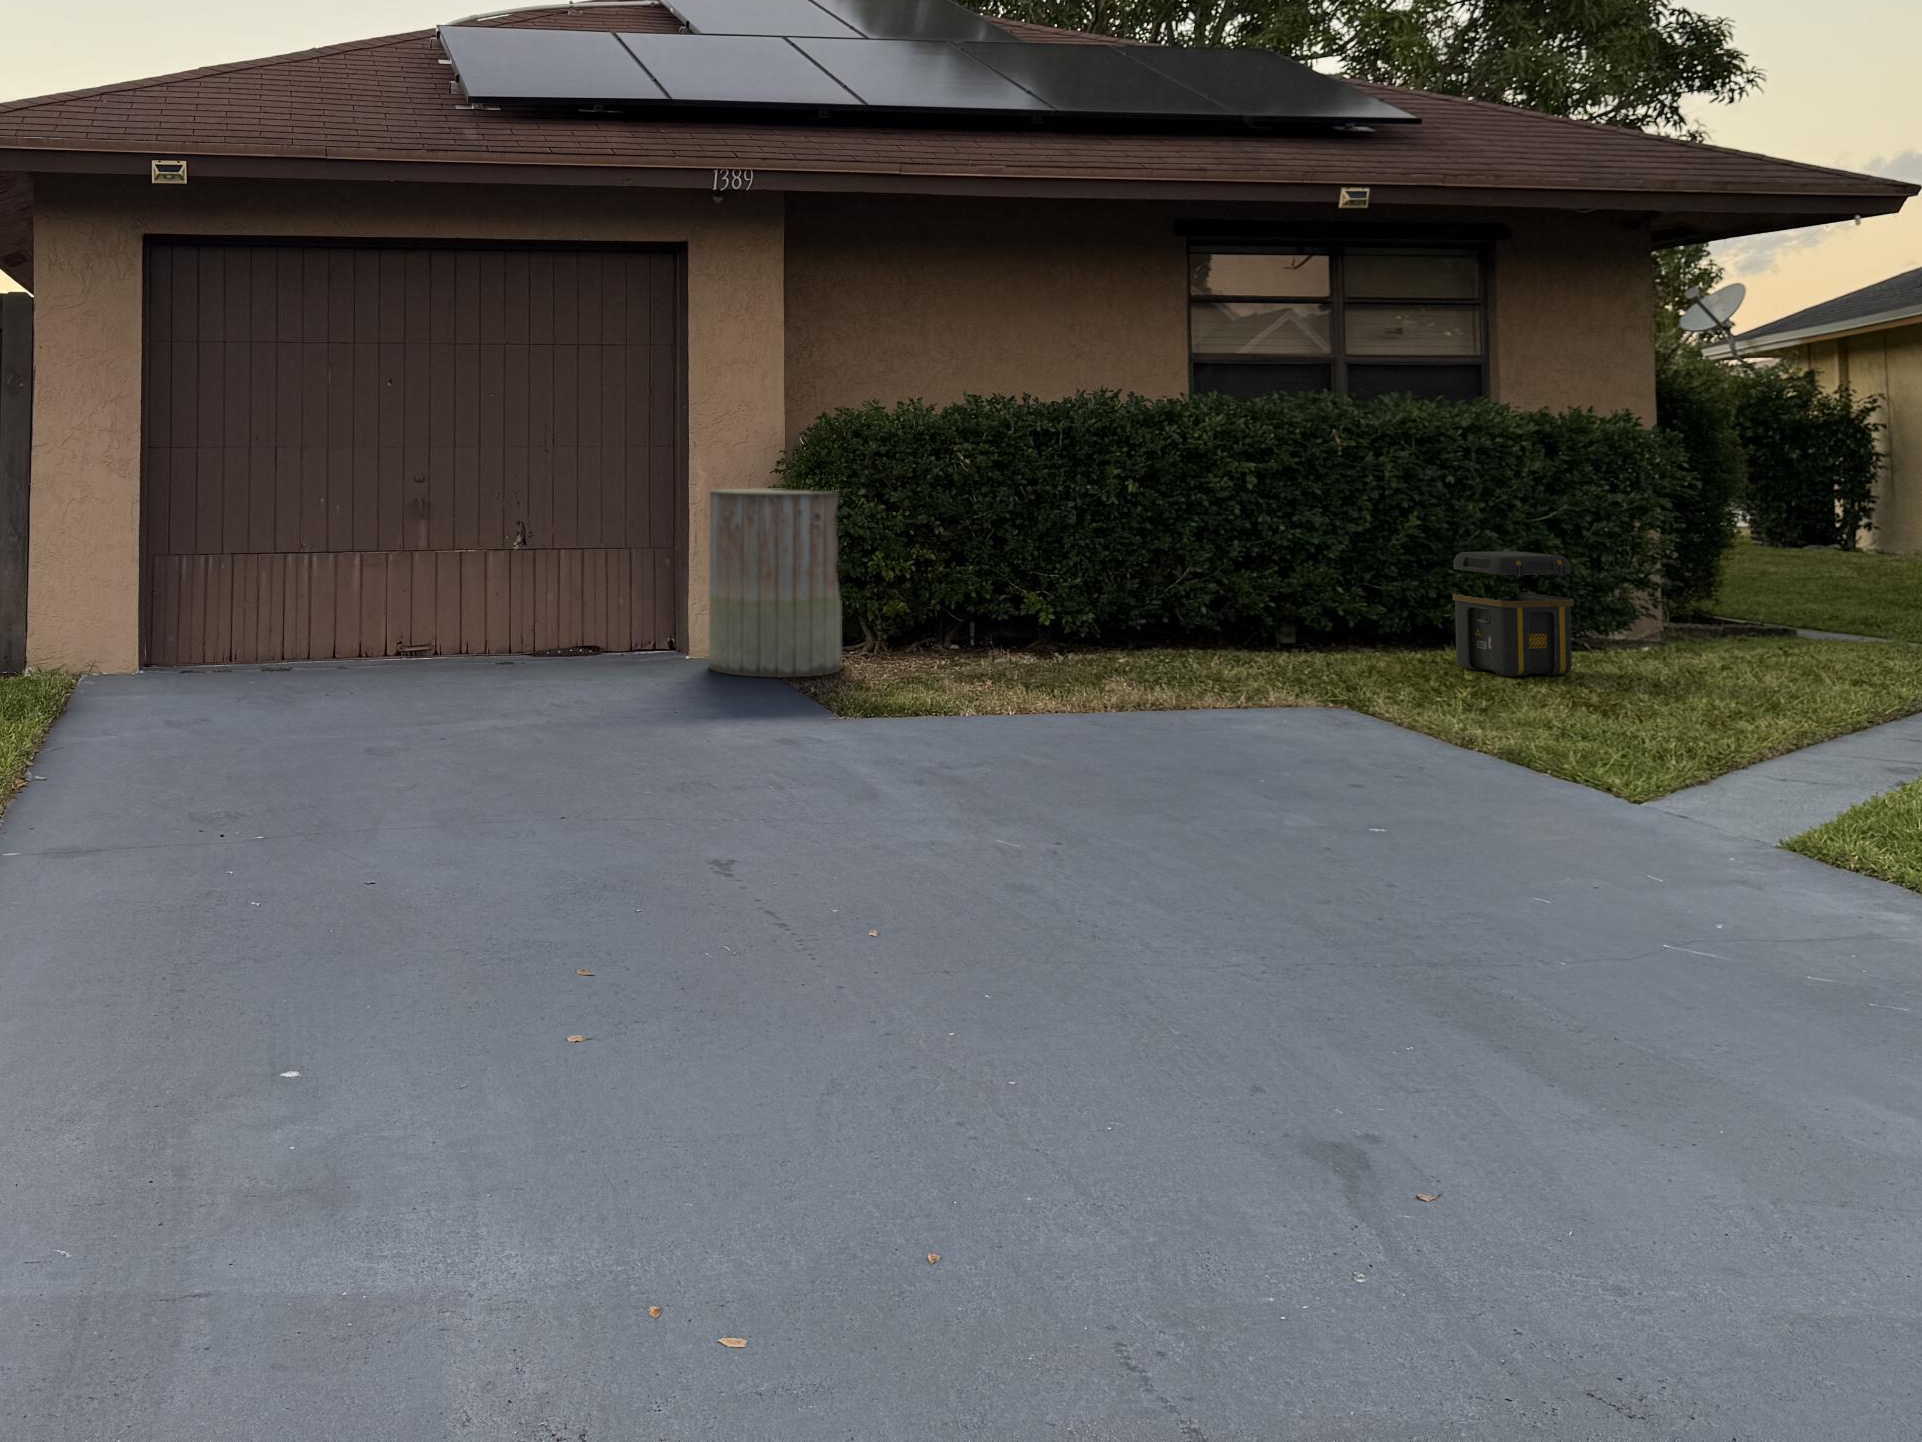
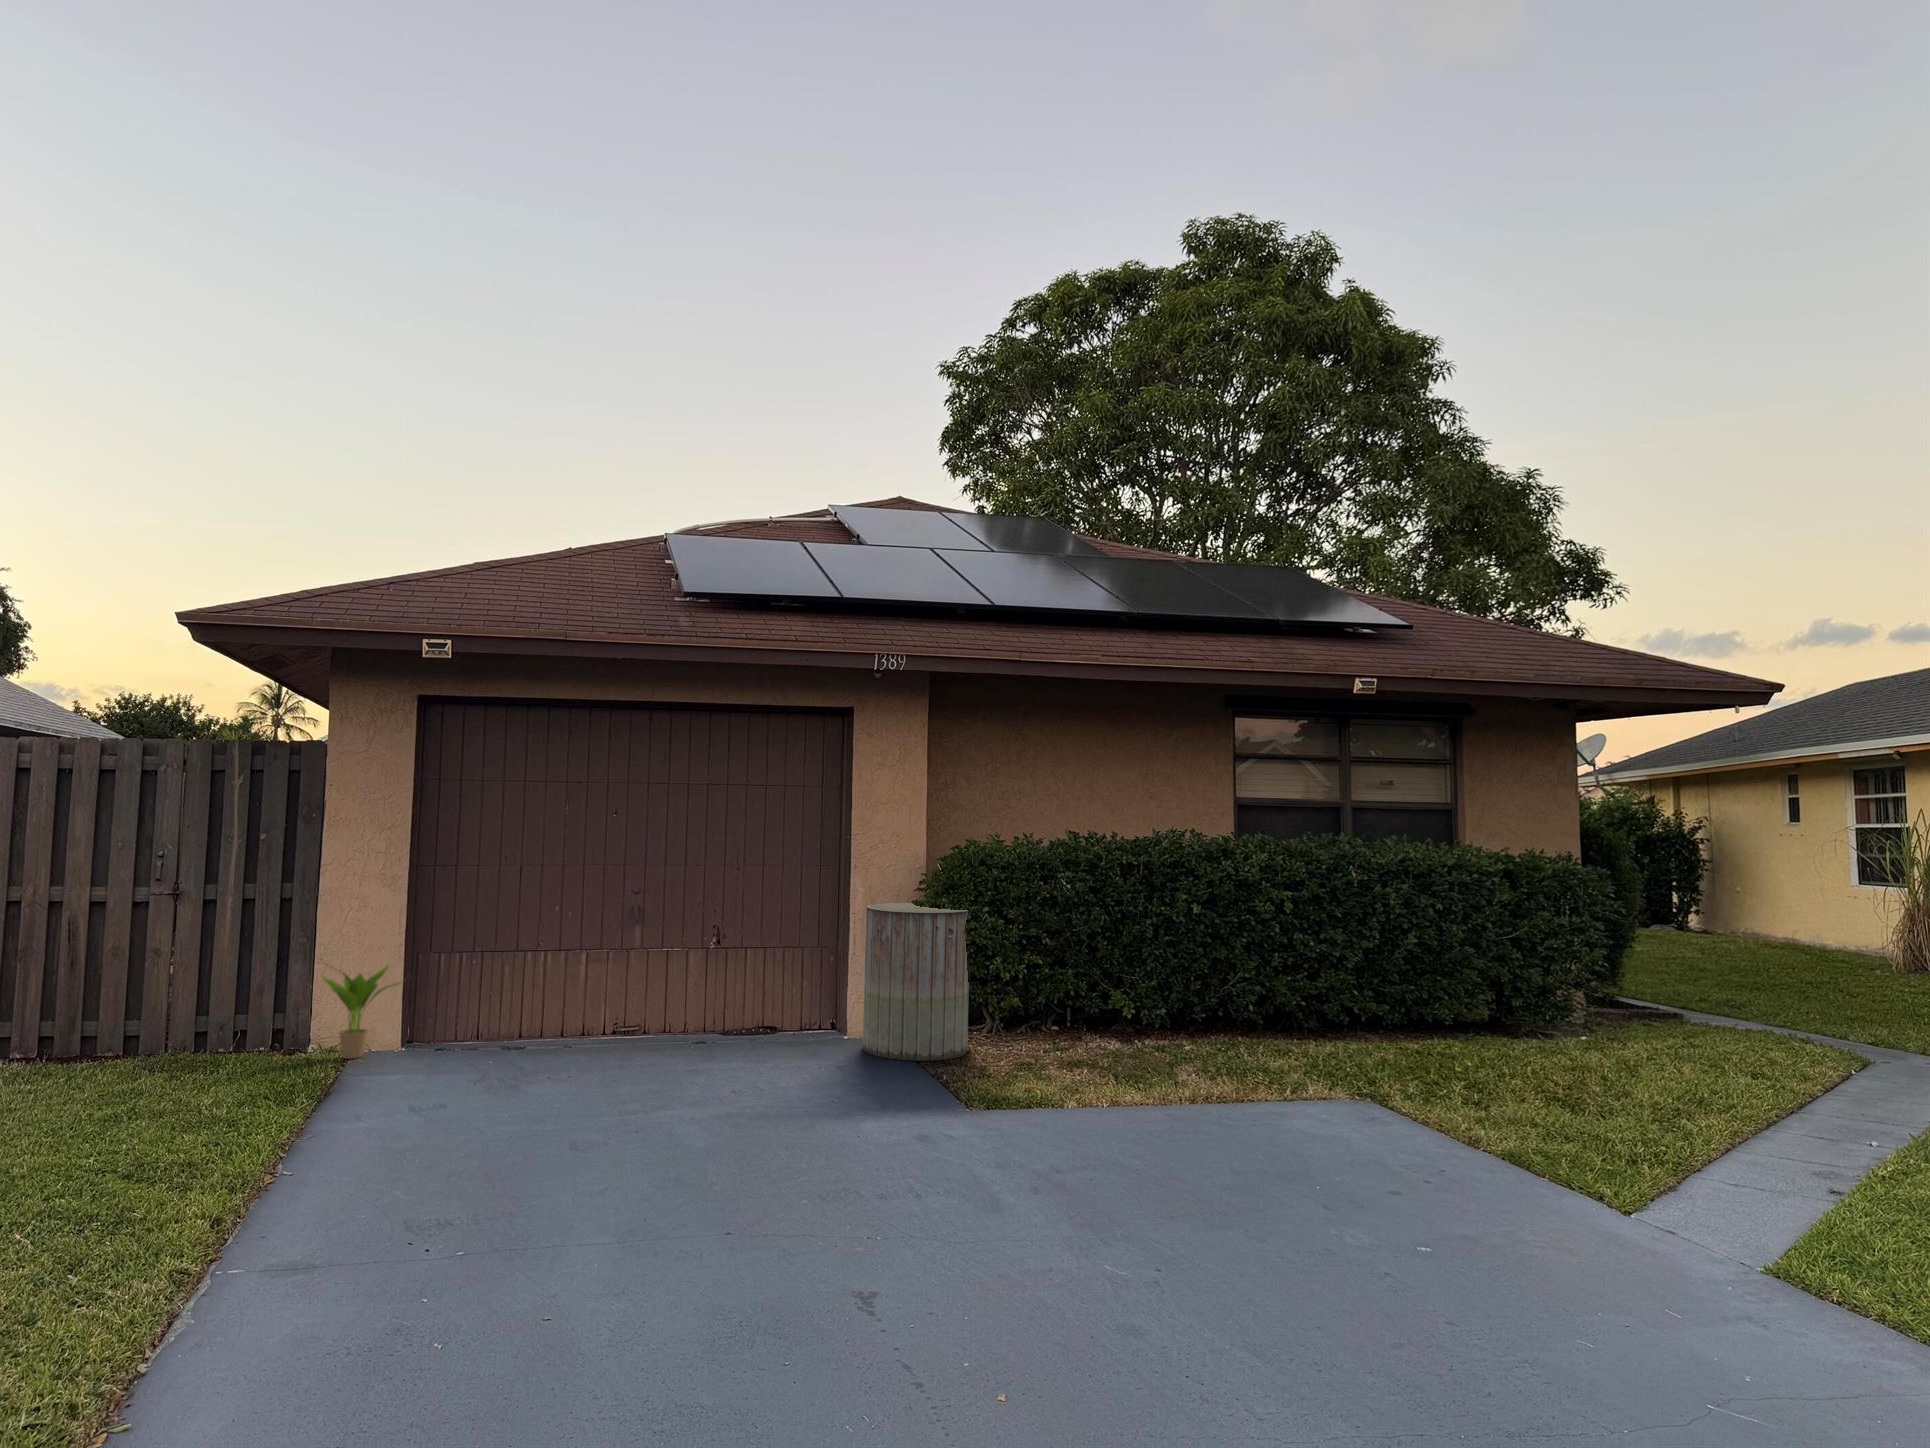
toolbox: present [1453,551,1574,677] -> none [1442,962,1537,1066]
potted plant: none [38,556,142,680] -> present [321,966,404,1059]

